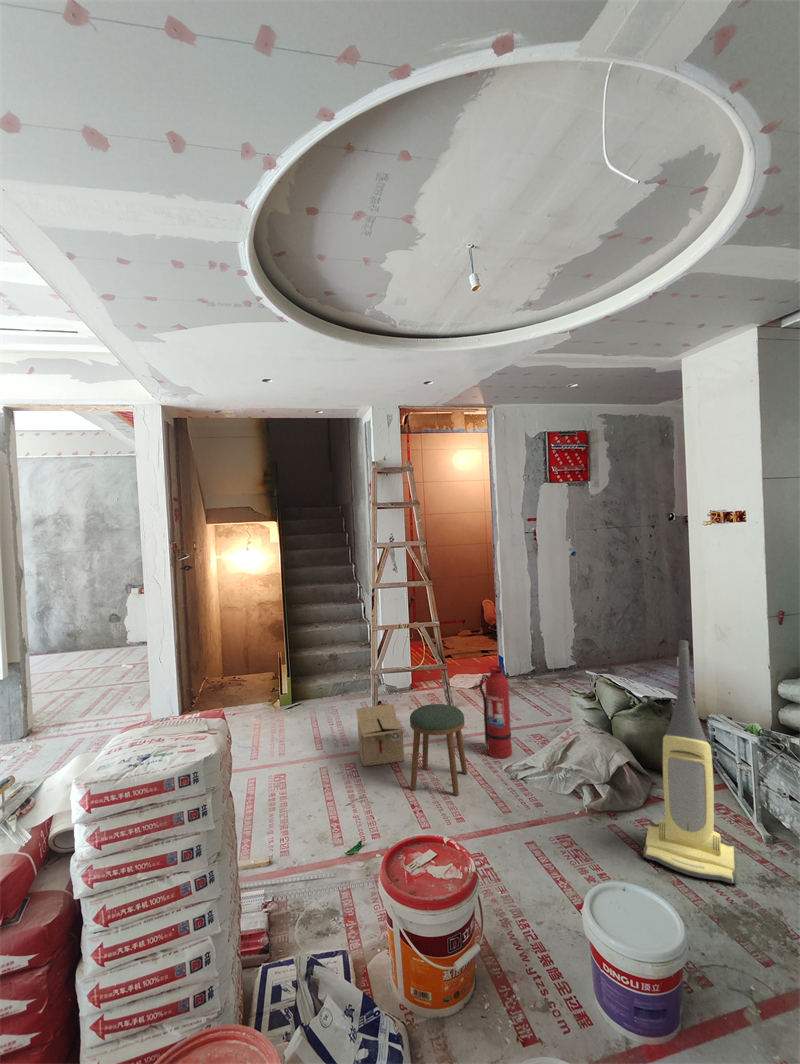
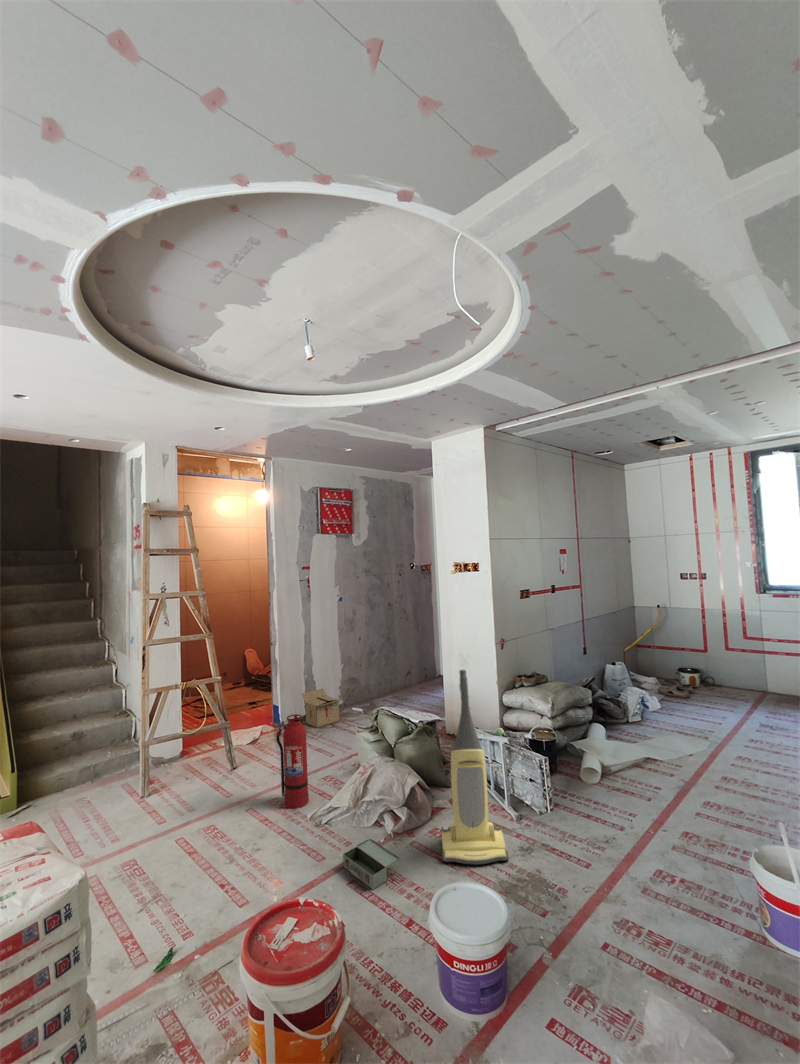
cardboard box: present [356,704,404,767] -> present [302,688,340,728]
stool: present [410,704,467,796] -> none [212,764,271,868]
toolbox: none [527,807,587,858] -> present [343,839,399,890]

